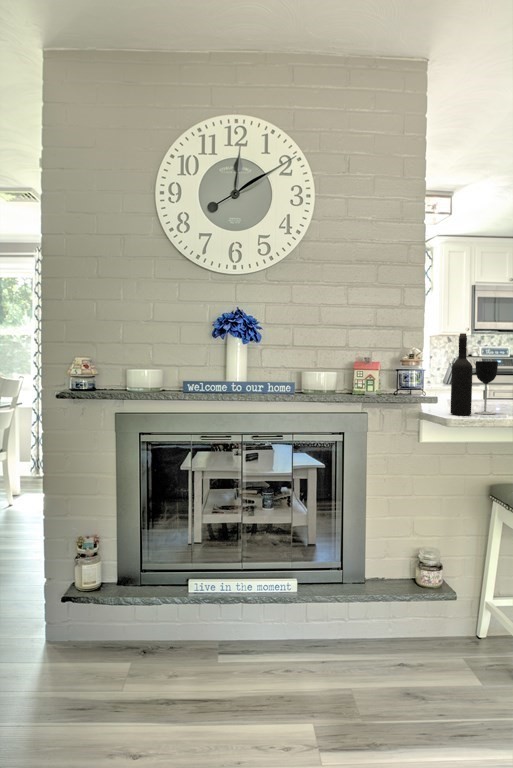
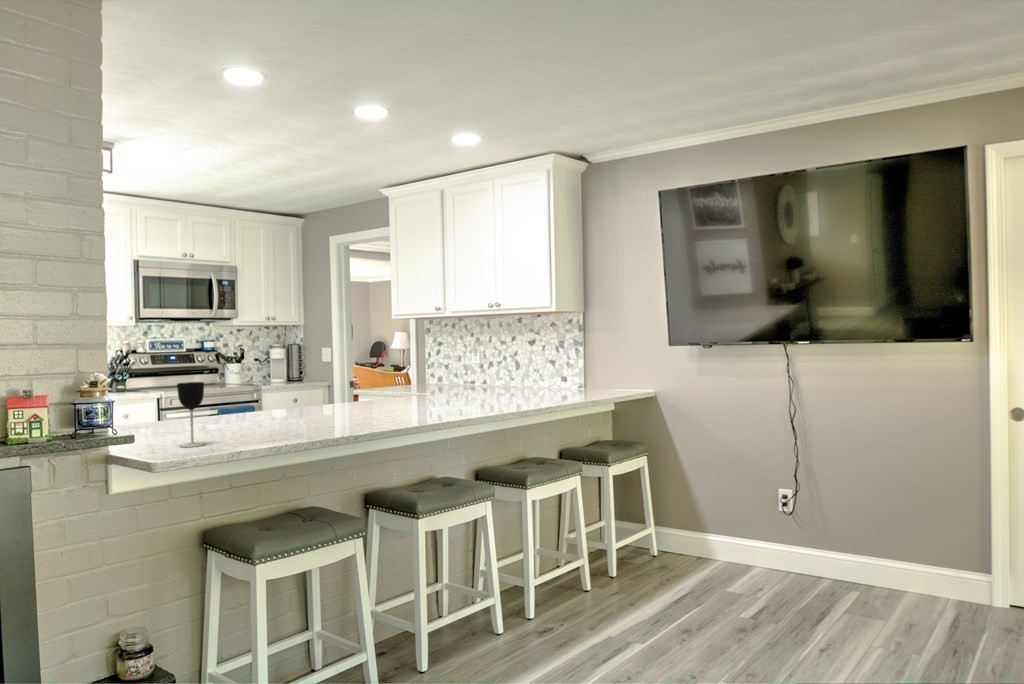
wine bottle: present [450,333,473,415] -> none [151,353,178,453]

